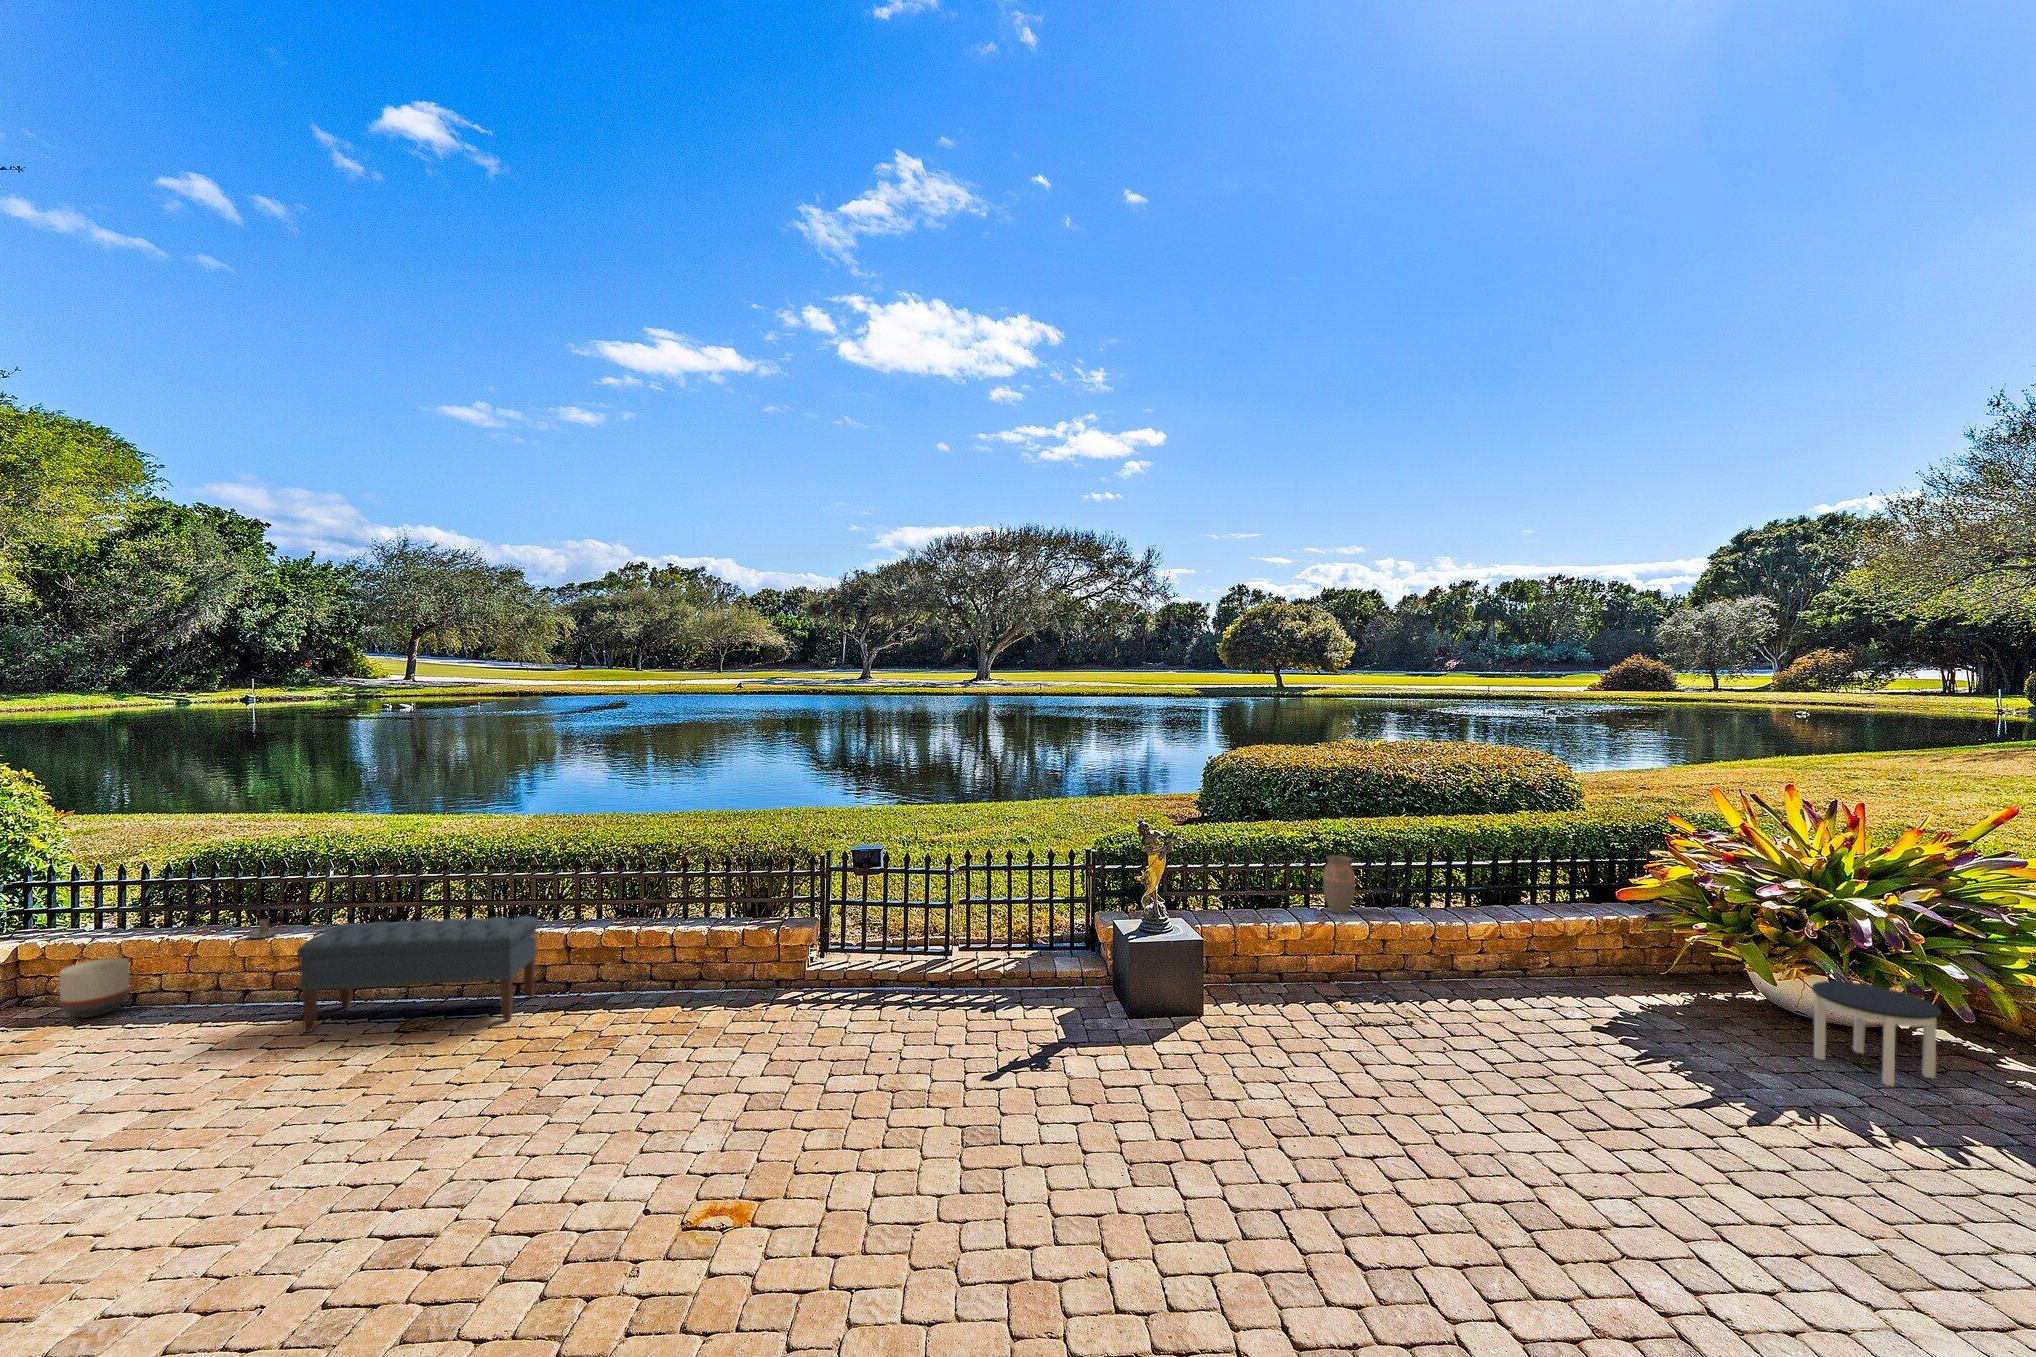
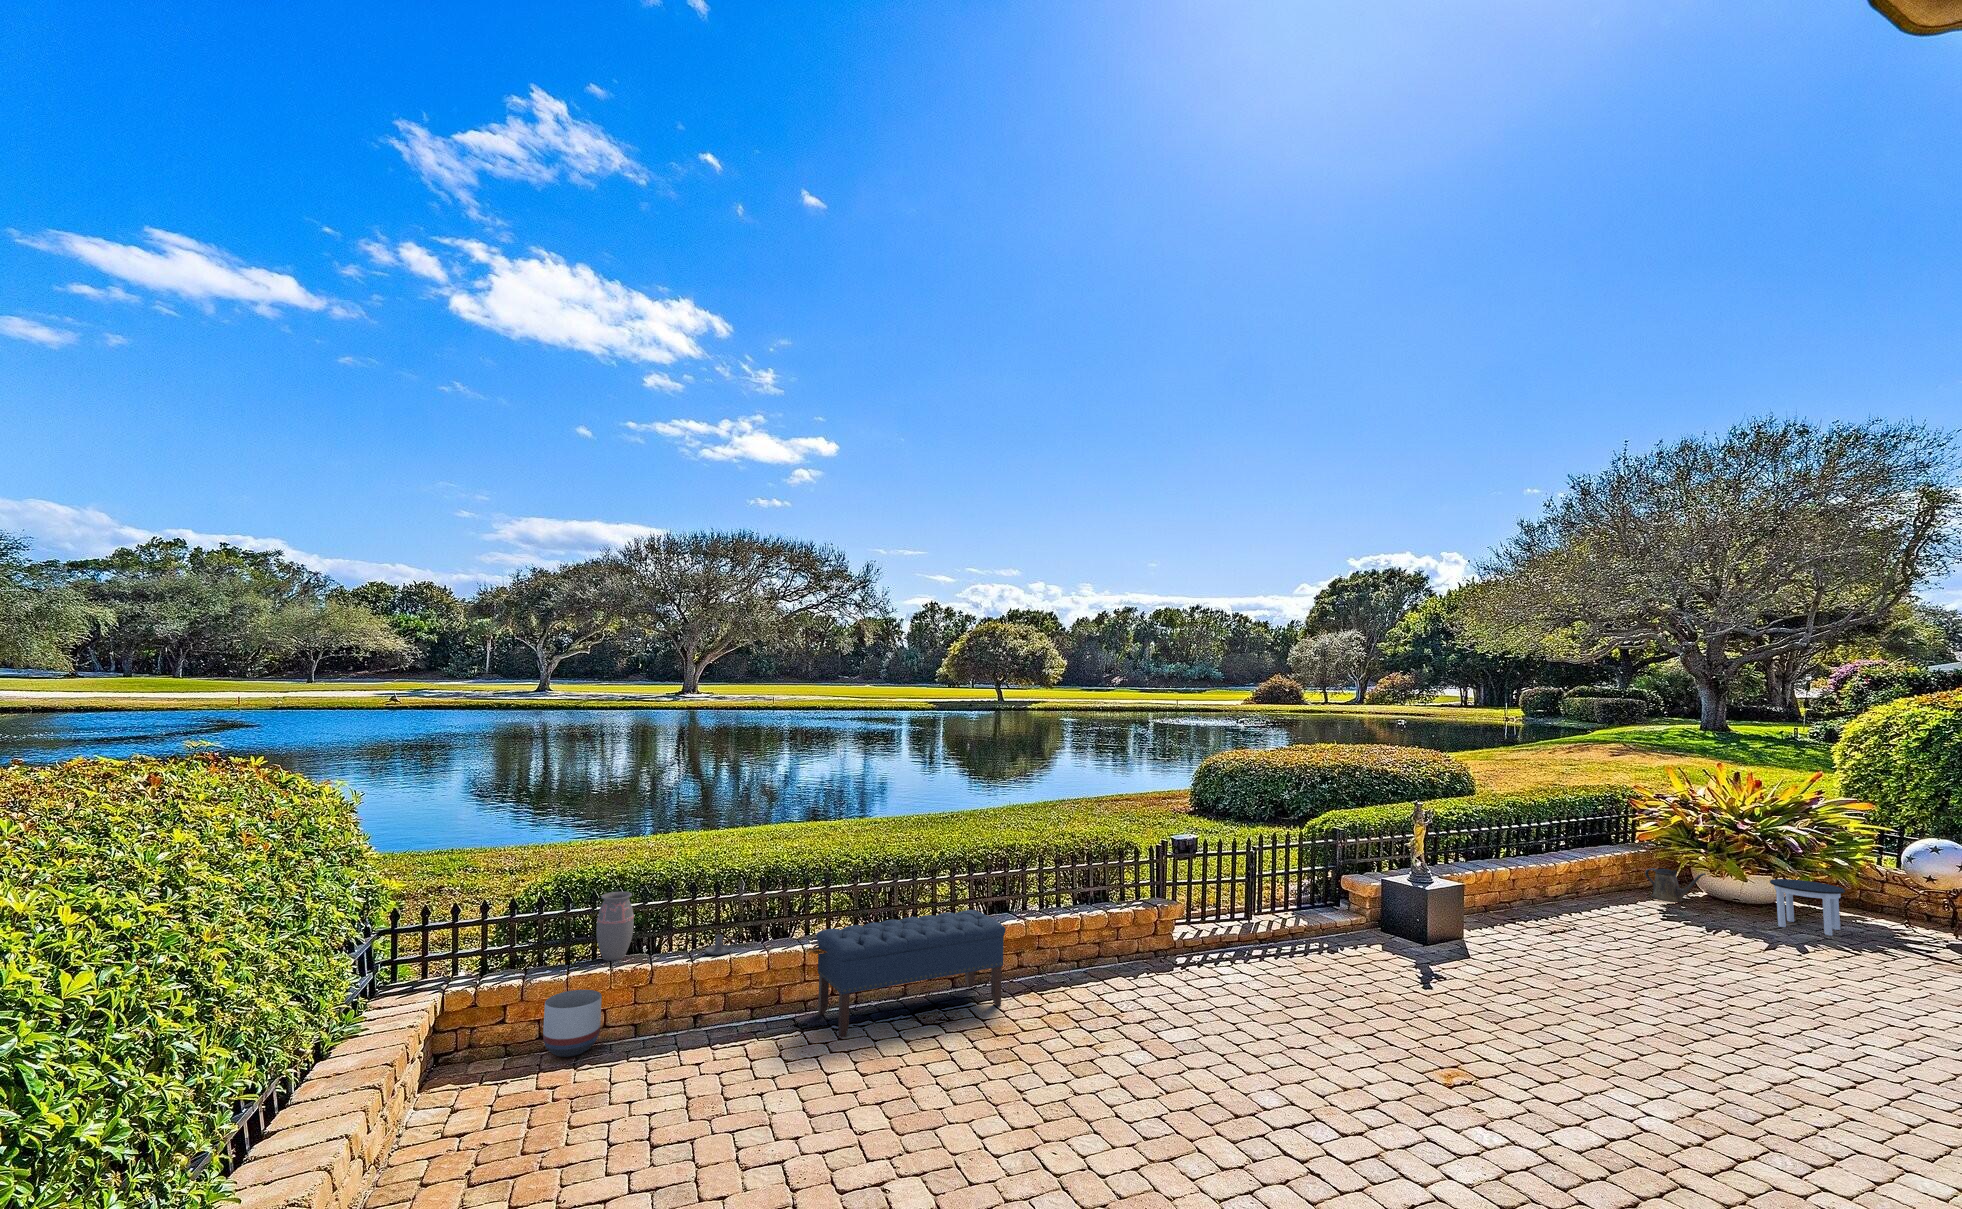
decorative vase: present [1323,855,1355,914] -> present [596,891,634,961]
watering can: none [1669,942,1739,997] -> present [1645,869,1705,902]

